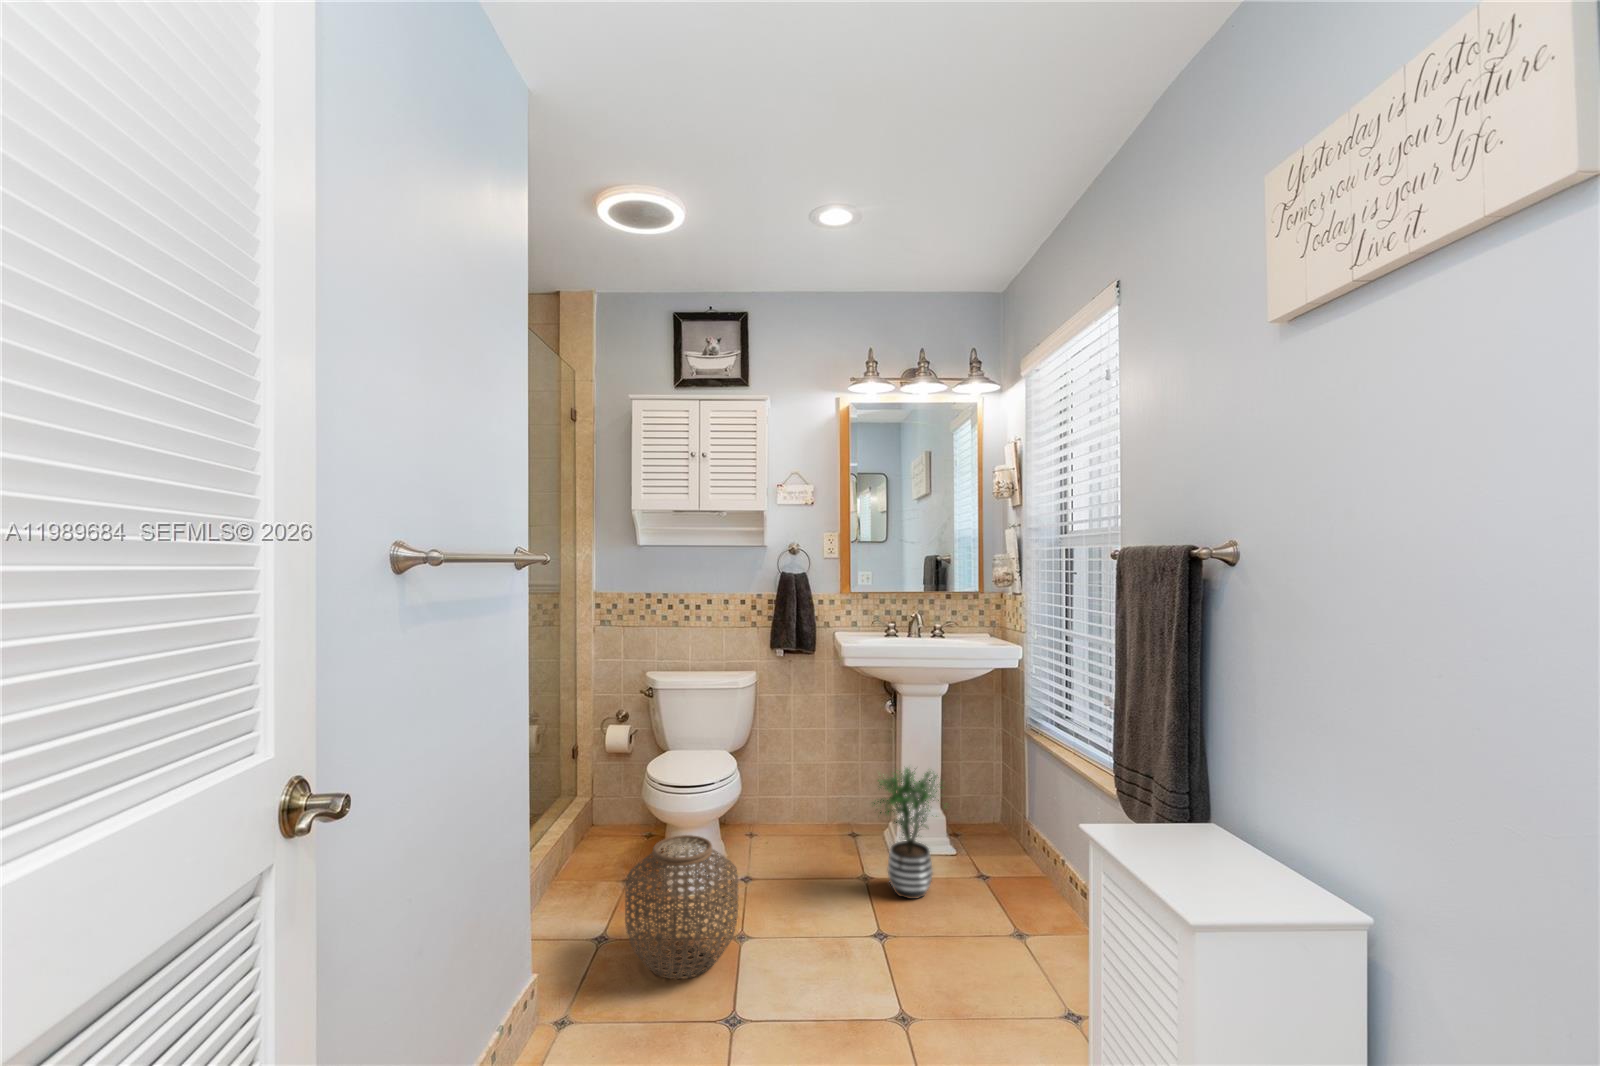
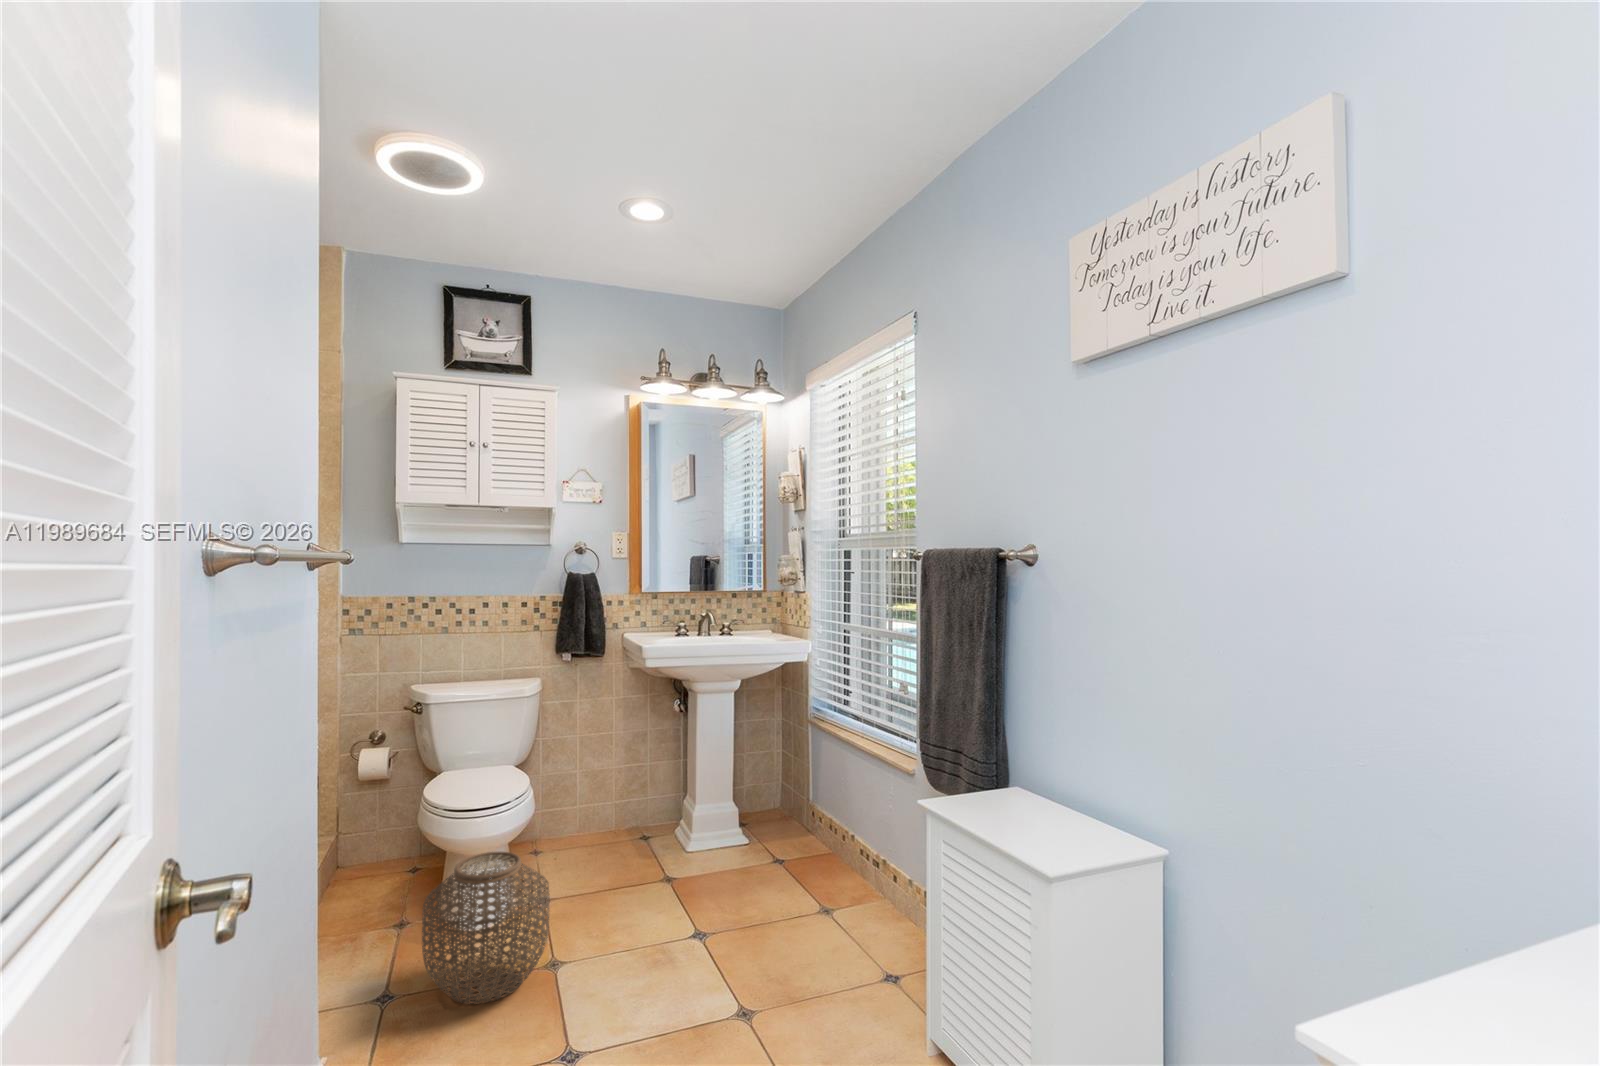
potted plant: present [874,768,945,899] -> none [673,758,752,888]

